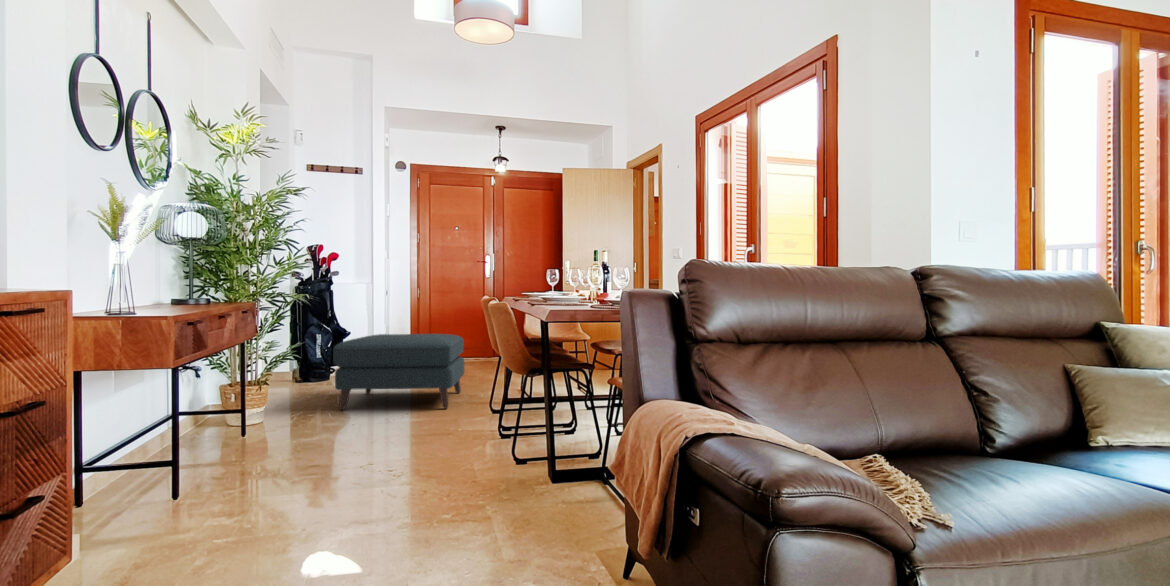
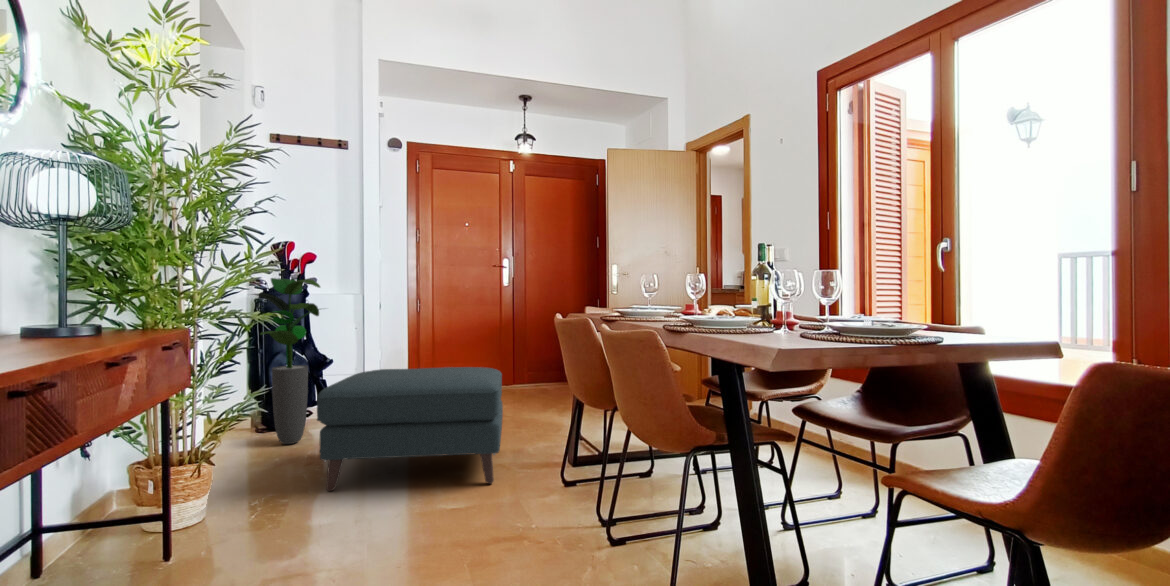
potted plant: none [288,271,345,388] -> present [253,278,320,444]

